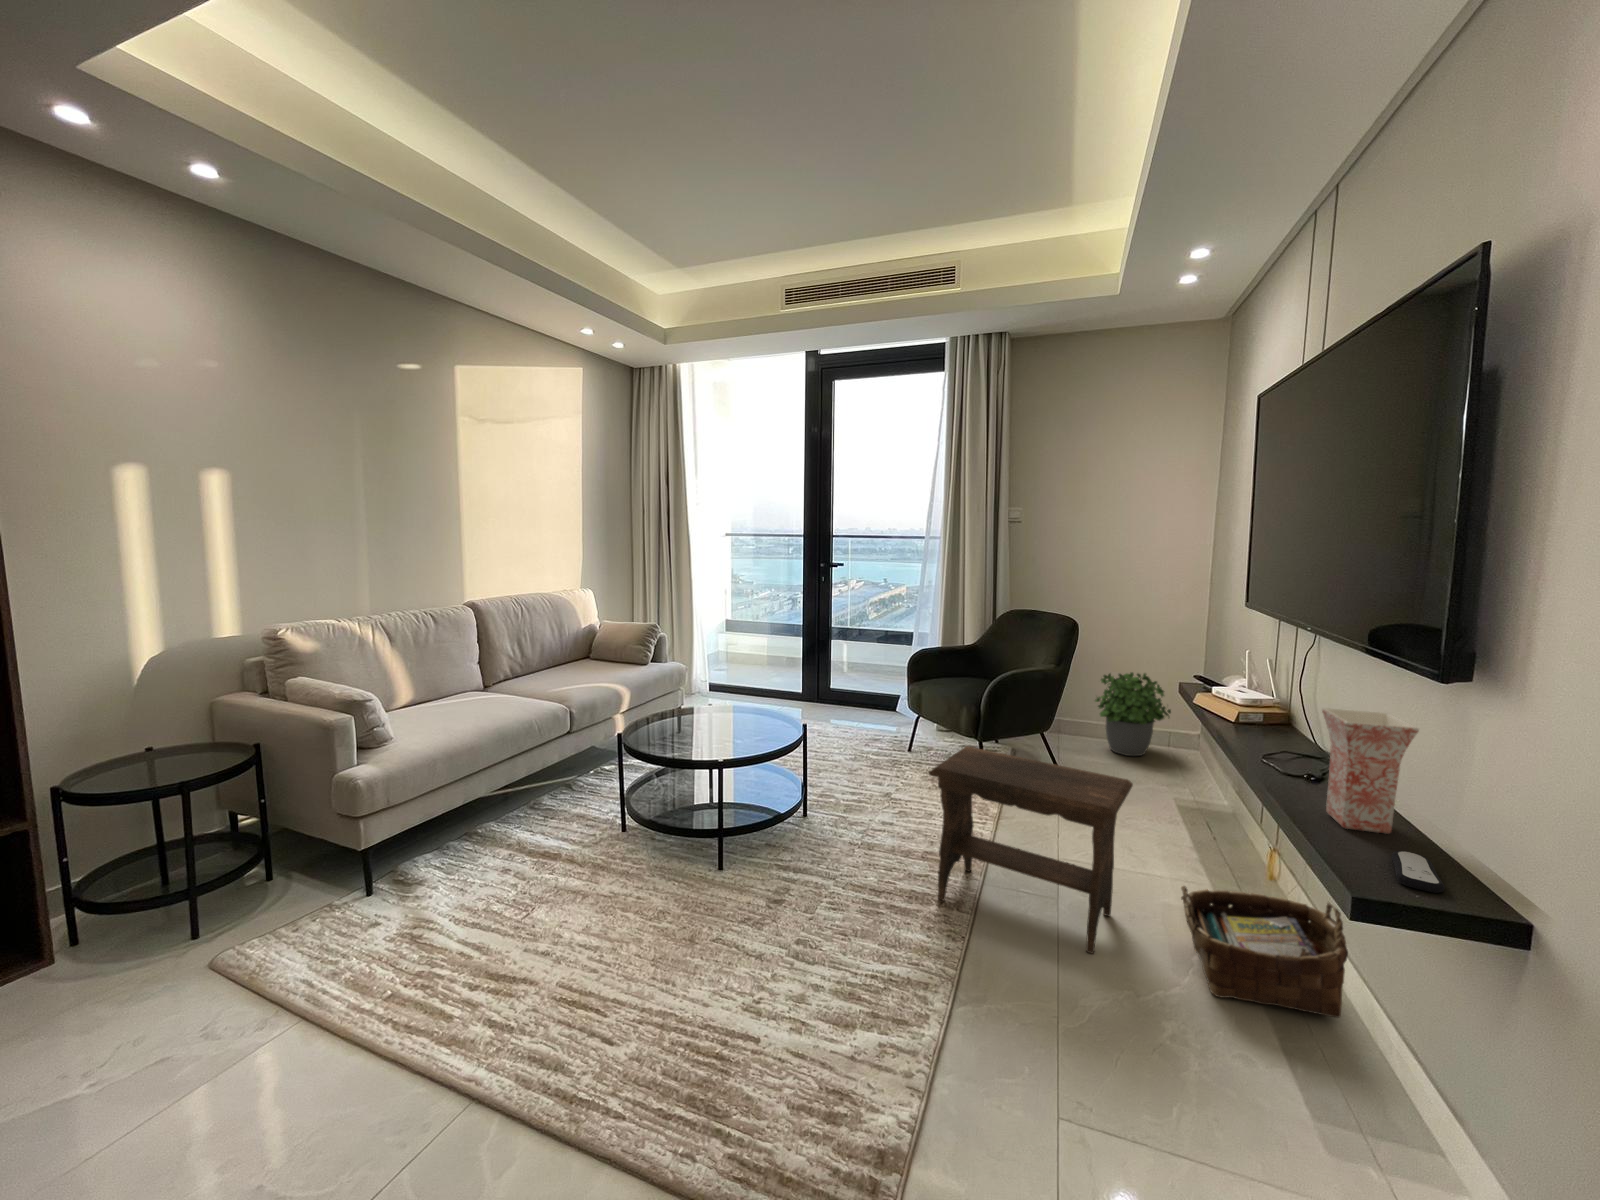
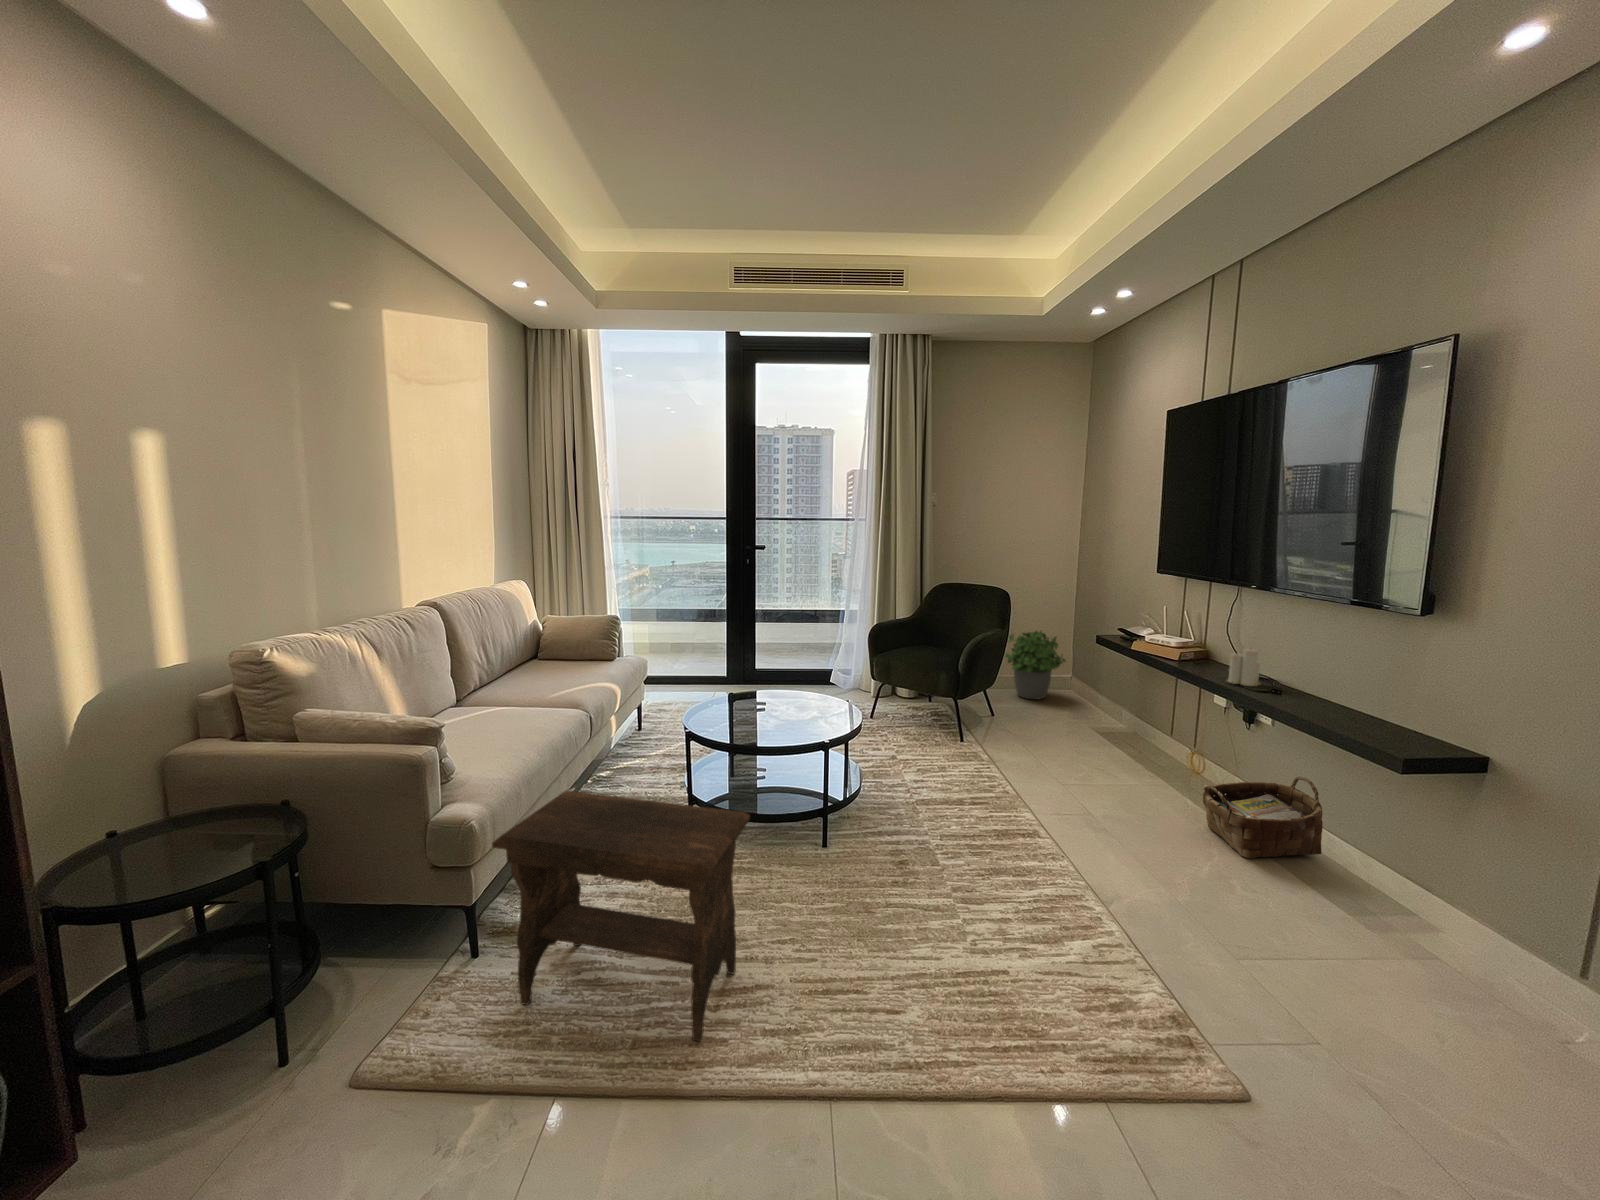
vase: present [1322,708,1419,834] -> none [1315,641,1387,722]
candle: none [1265,709,1312,765] -> present [1227,649,1260,686]
footstool: present [929,747,1133,954] -> present [492,791,750,1041]
remote control: present [1391,851,1445,893] -> none [1389,730,1440,752]

